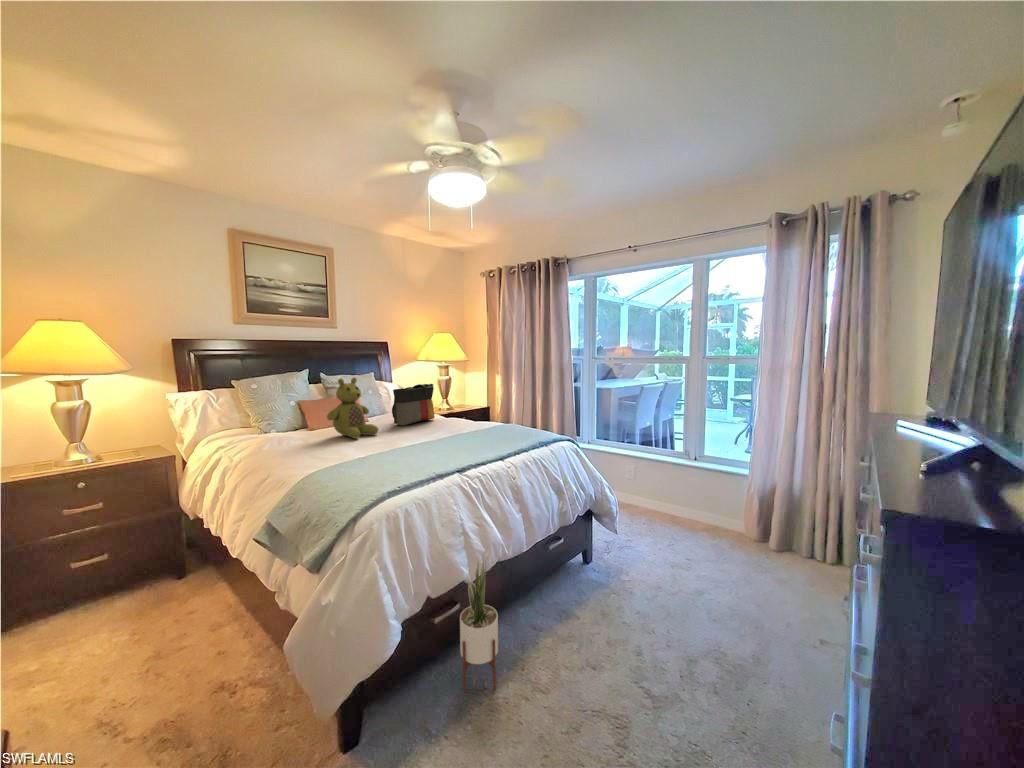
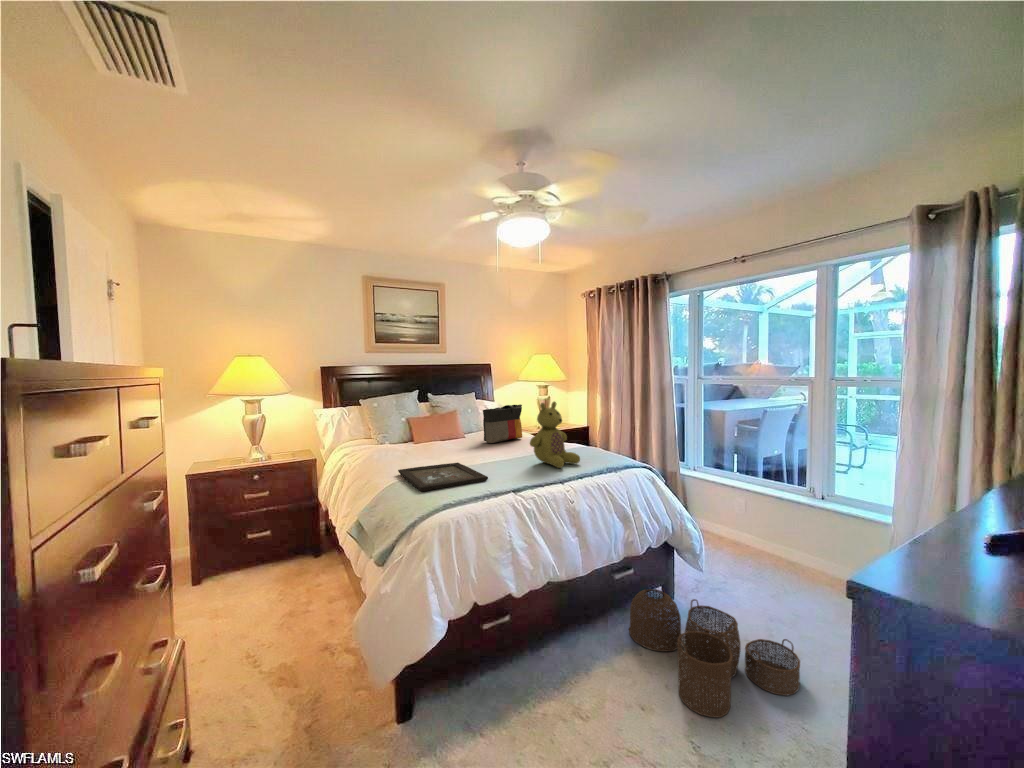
stuffed bear: present [327,378,378,439] -> present [530,402,580,468]
tray: none [311,447,425,481] -> present [398,462,488,492]
woven basket: none [562,551,711,658] -> present [629,589,800,717]
potted plant: present [460,558,498,692] -> none [505,573,541,707]

